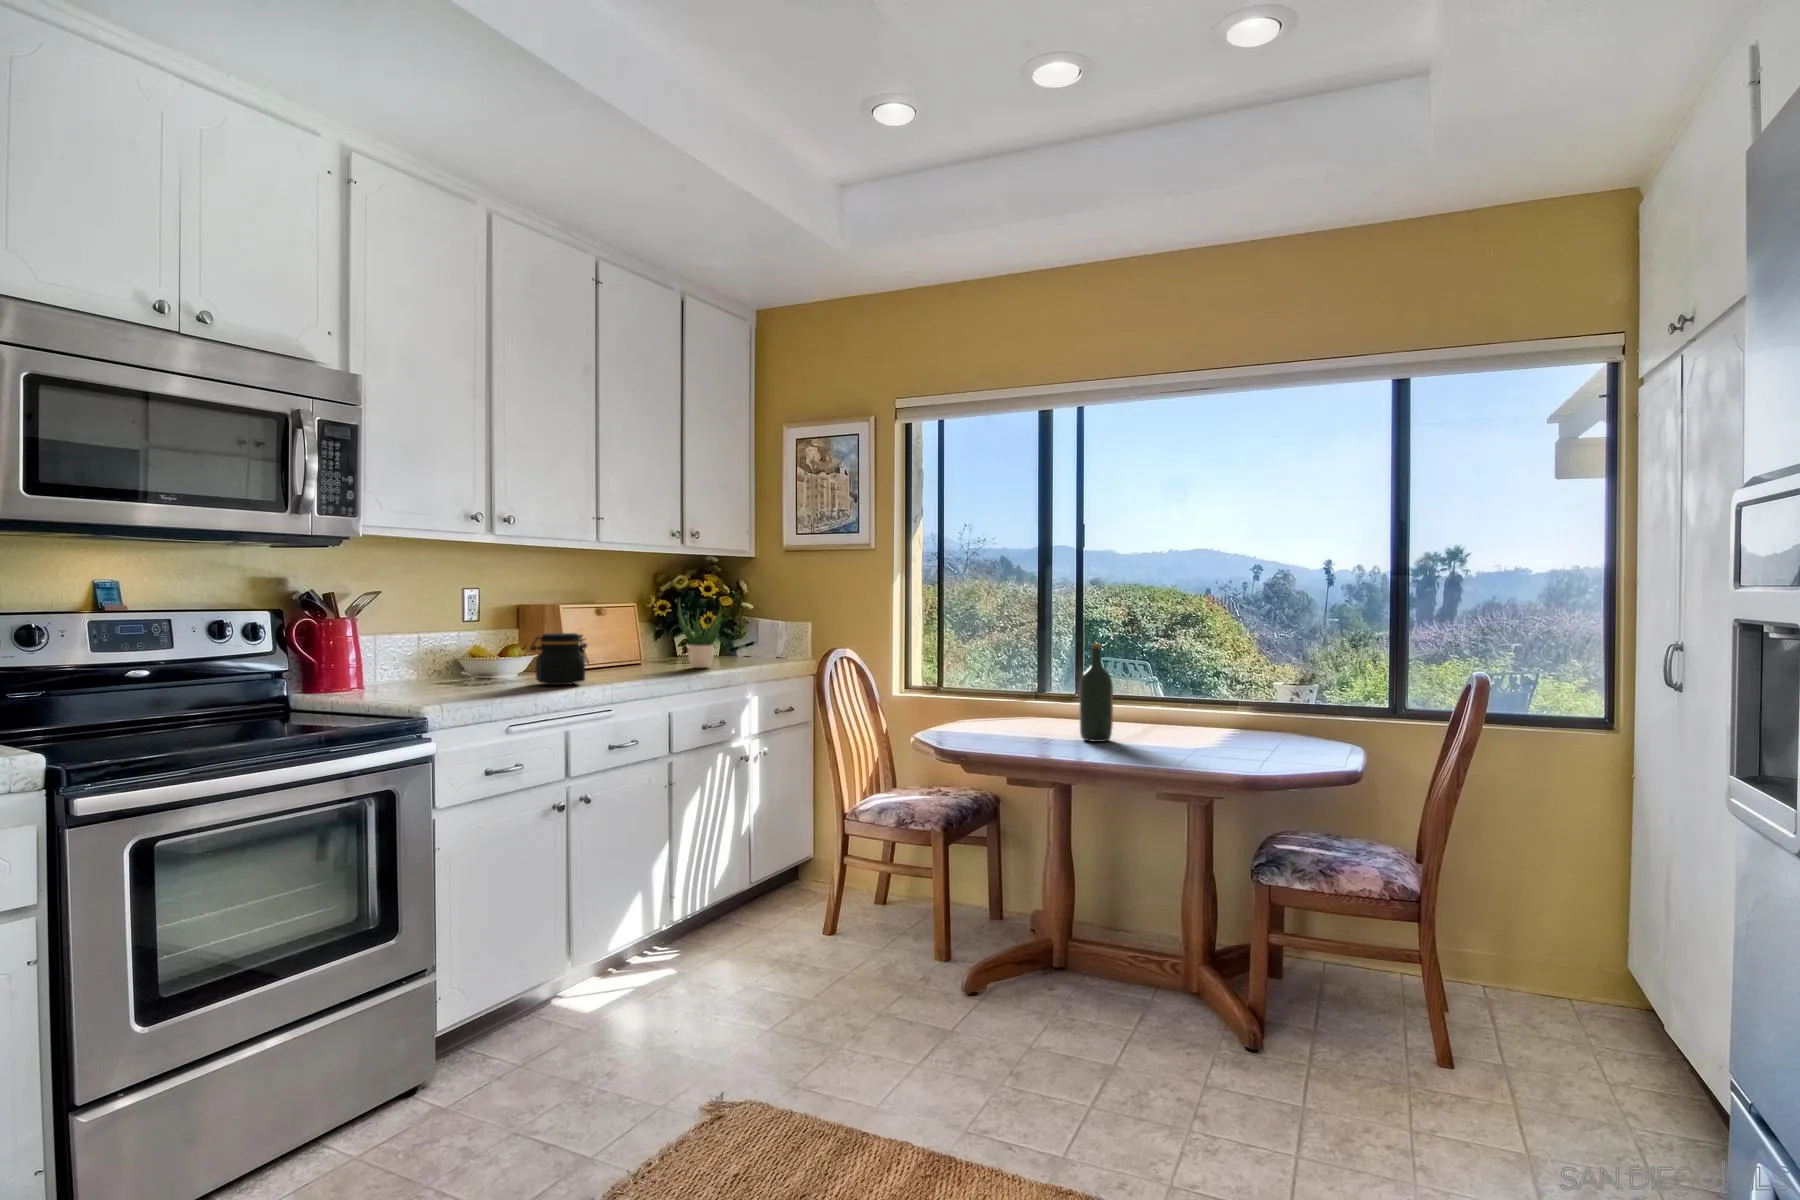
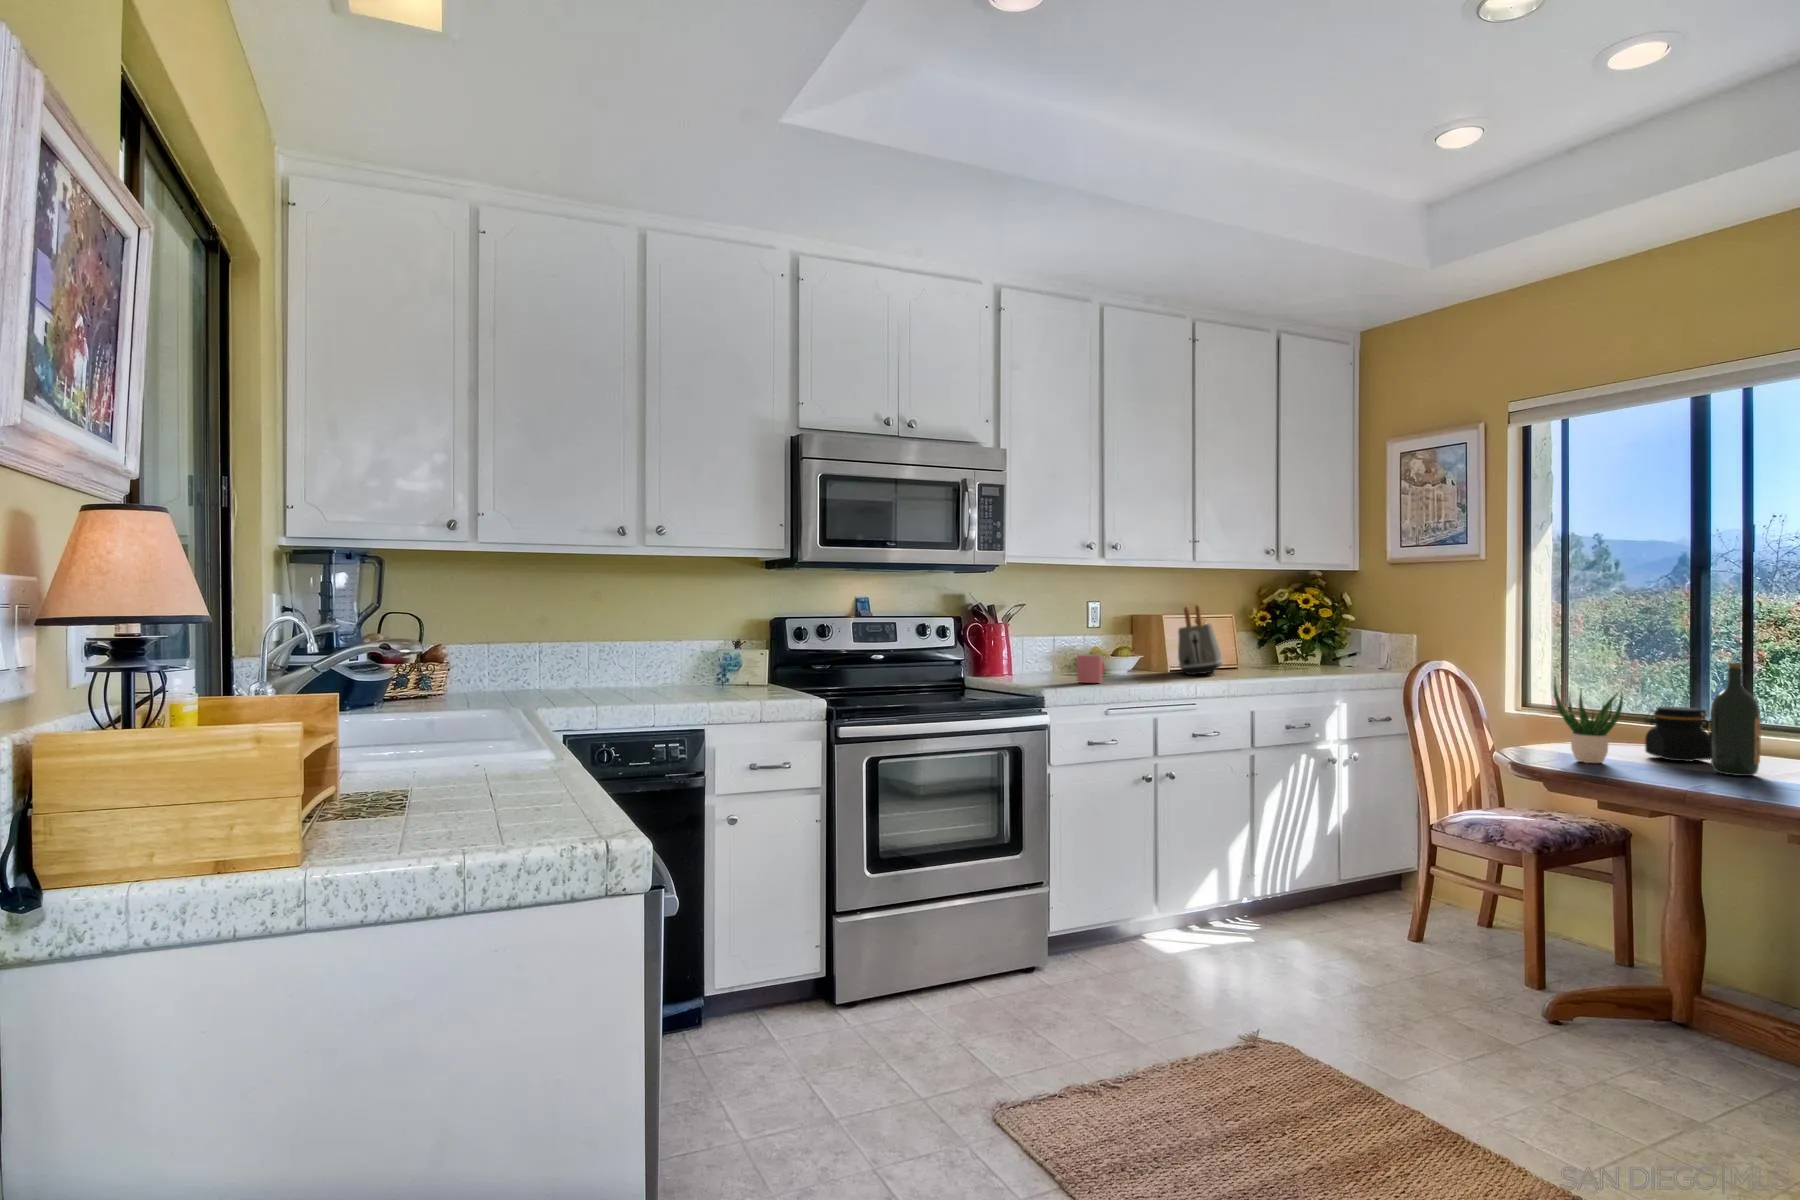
toaster: none [582,592,633,675] -> present [1178,605,1222,675]
potted plant: present [678,604,722,668] -> present [1554,677,1623,763]
jar: present [530,633,589,685] -> present [1645,706,1711,761]
mug: none [467,656,503,694] -> present [1077,654,1105,683]

